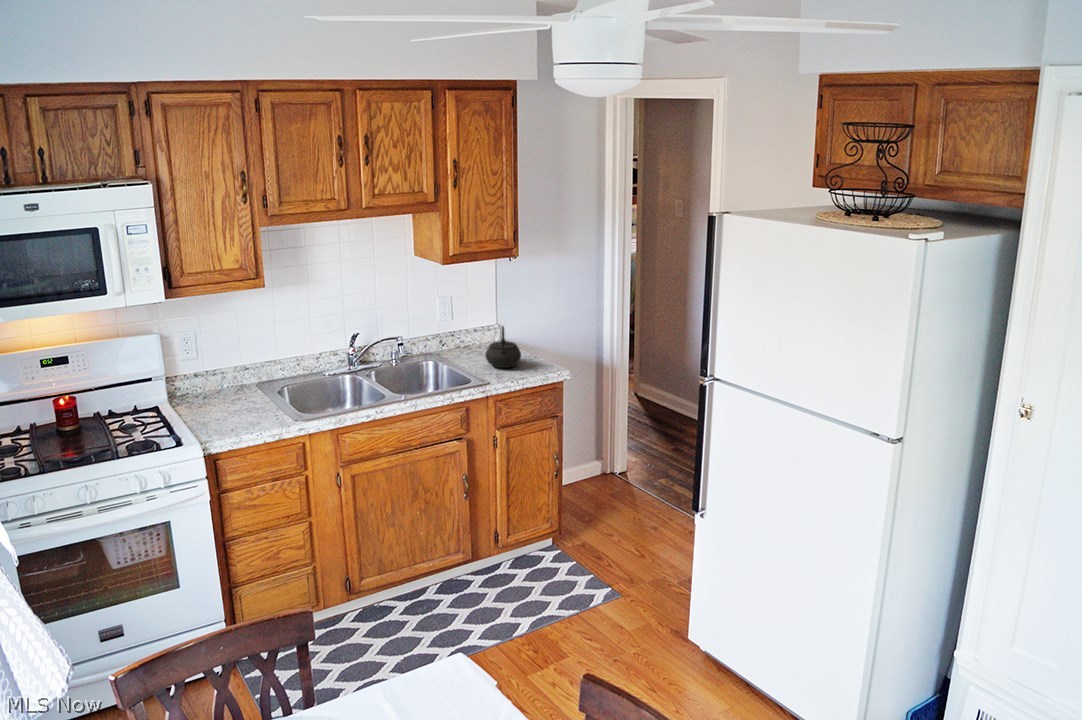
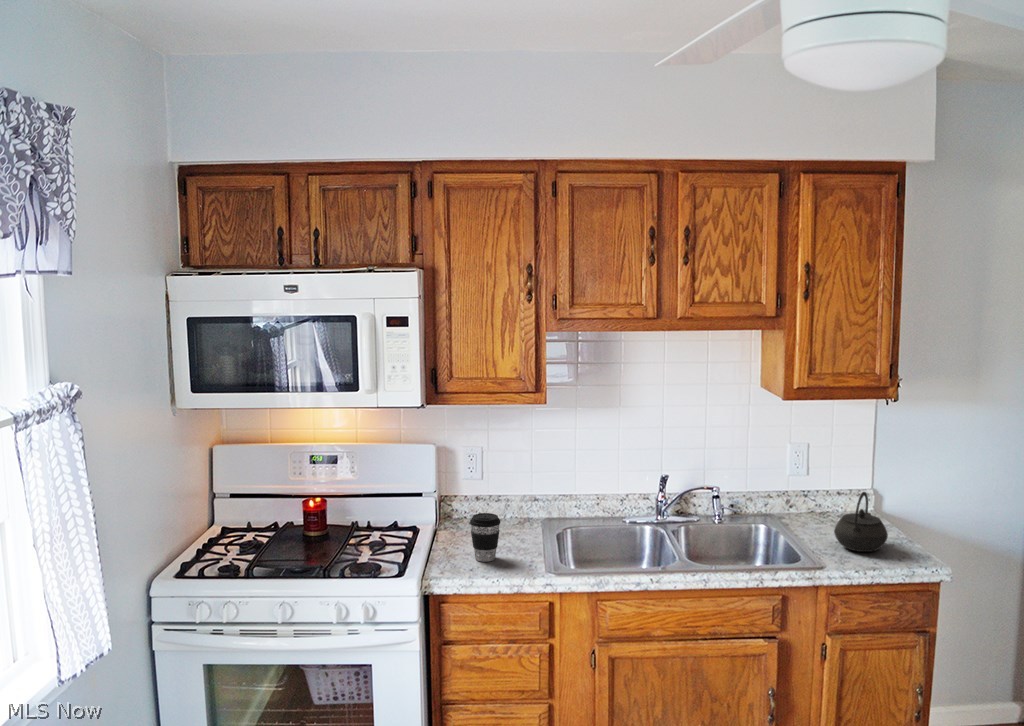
coffee cup: none [221,384,248,424] -> present [470,513,500,562]

